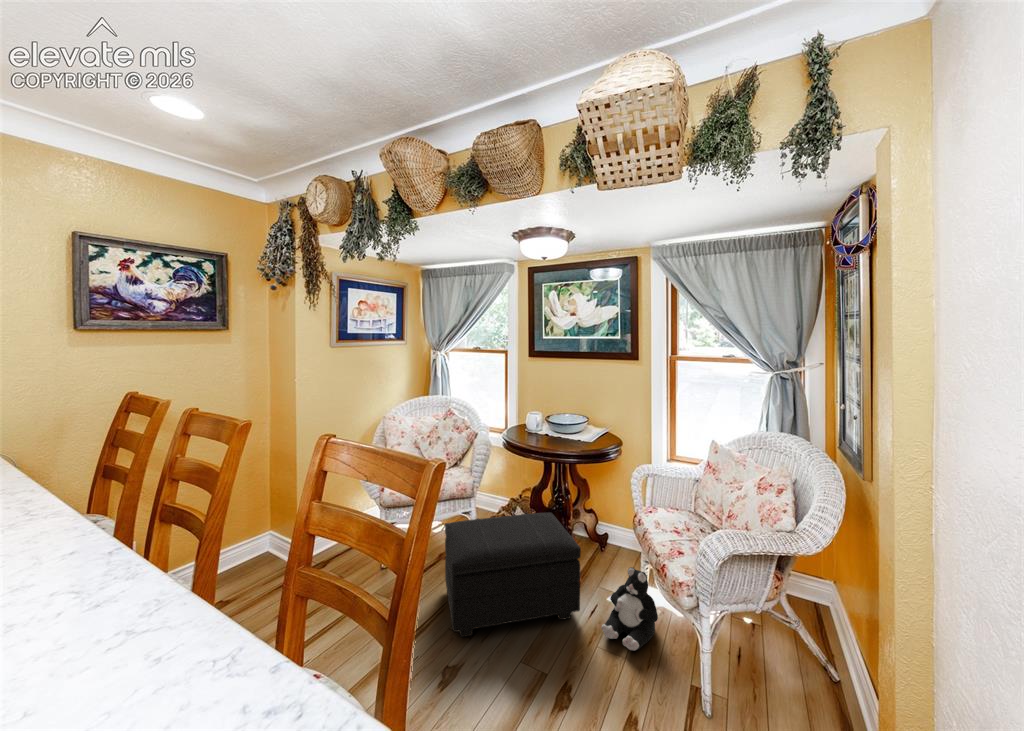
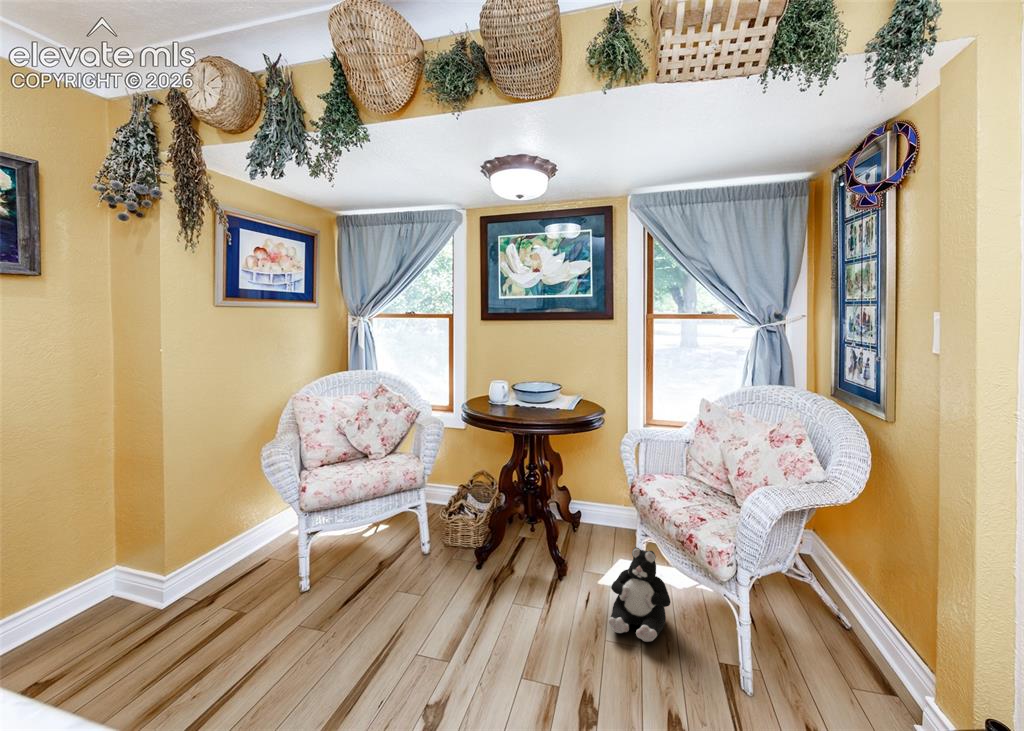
footstool: present [445,513,581,637] -> none [398,498,579,658]

